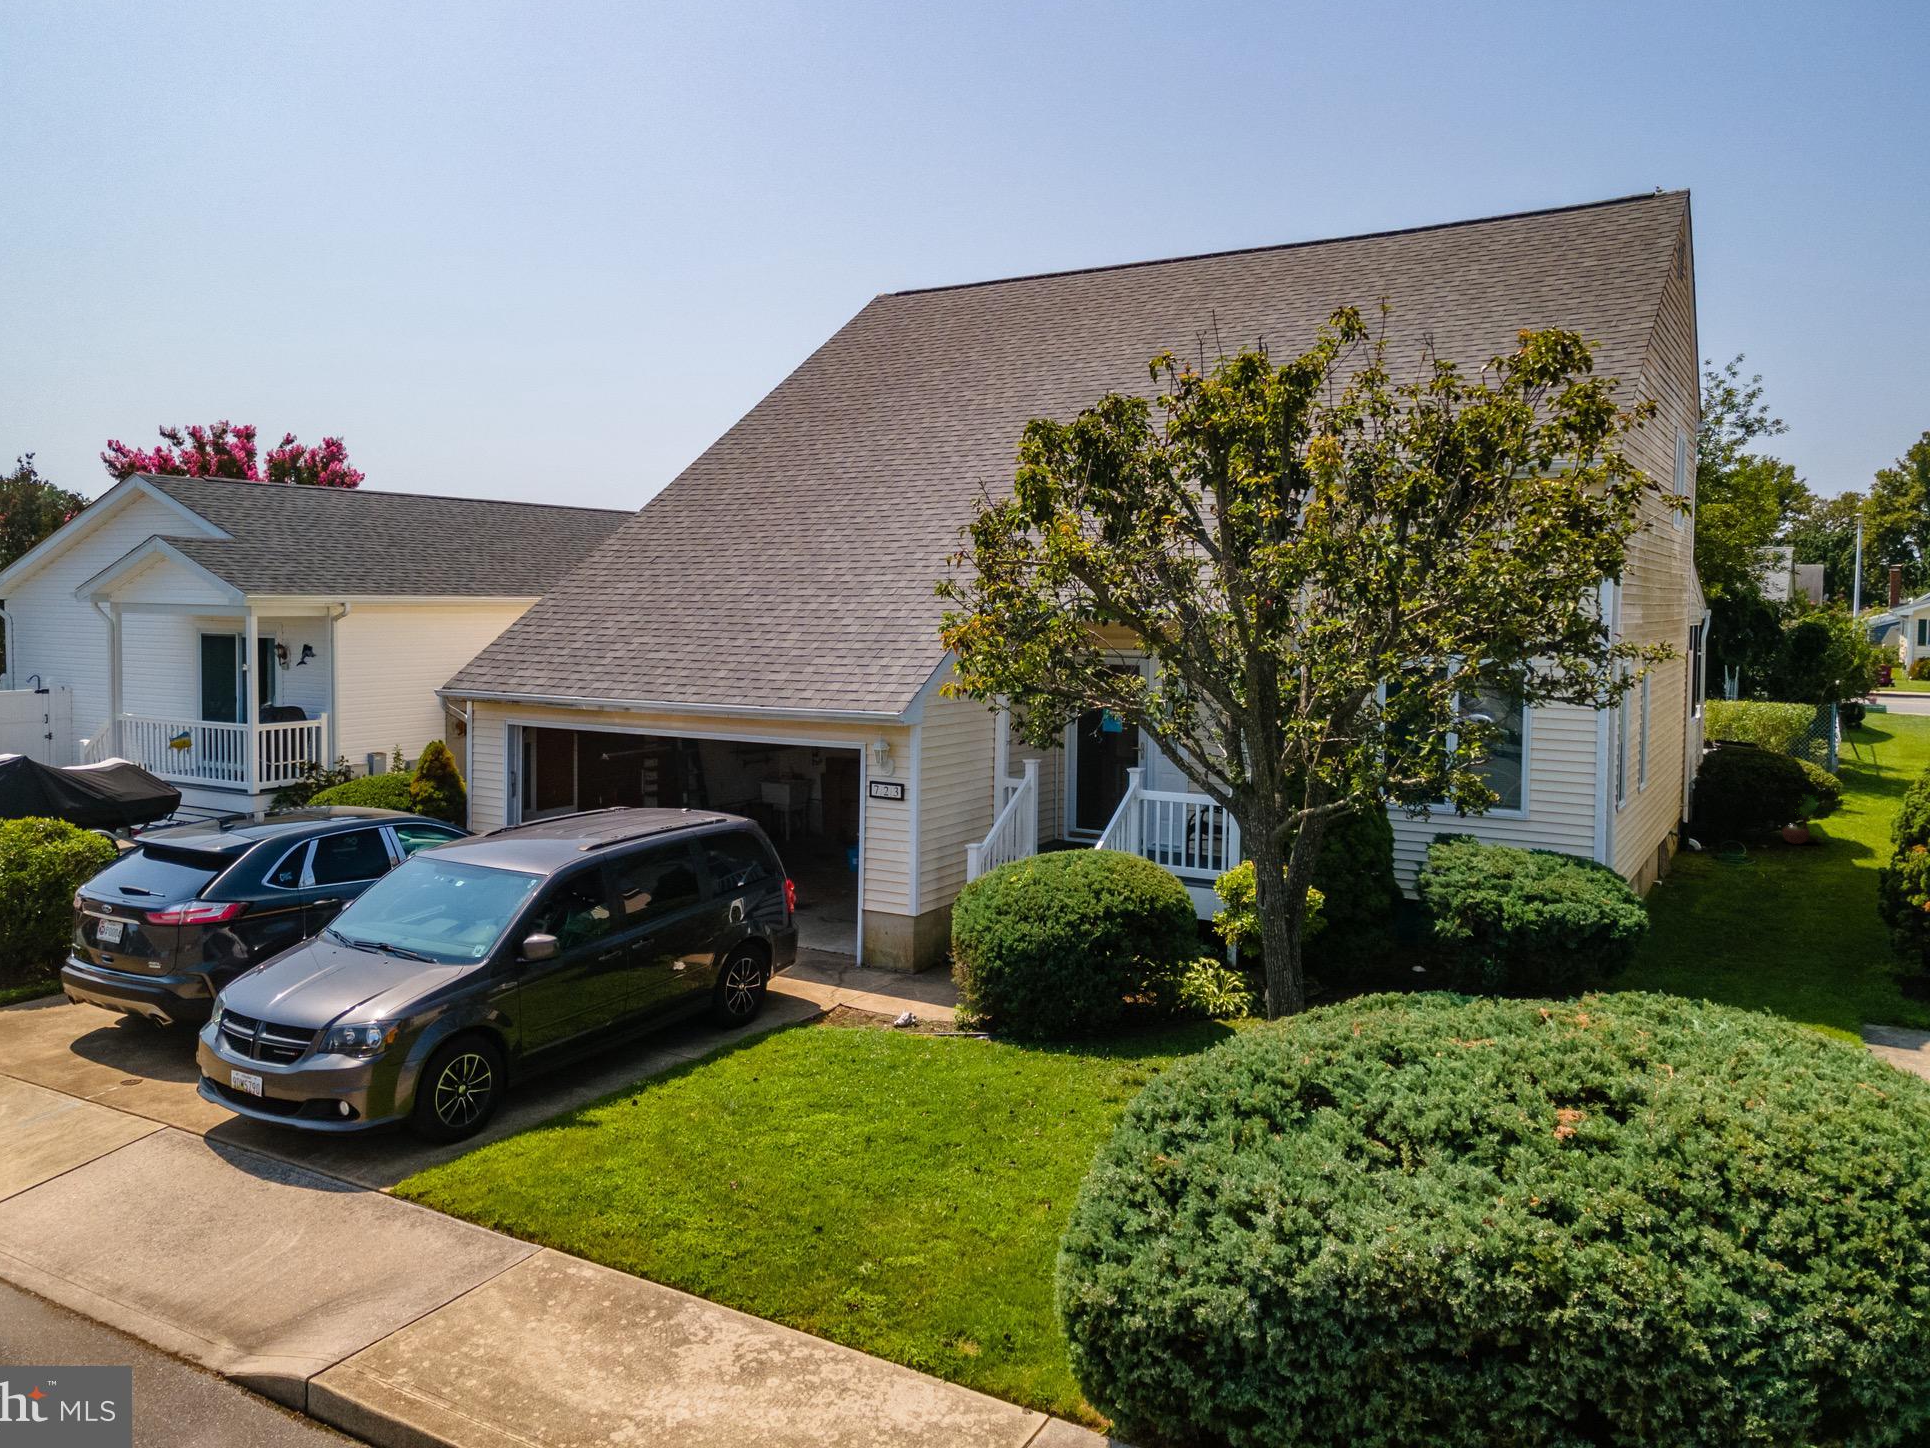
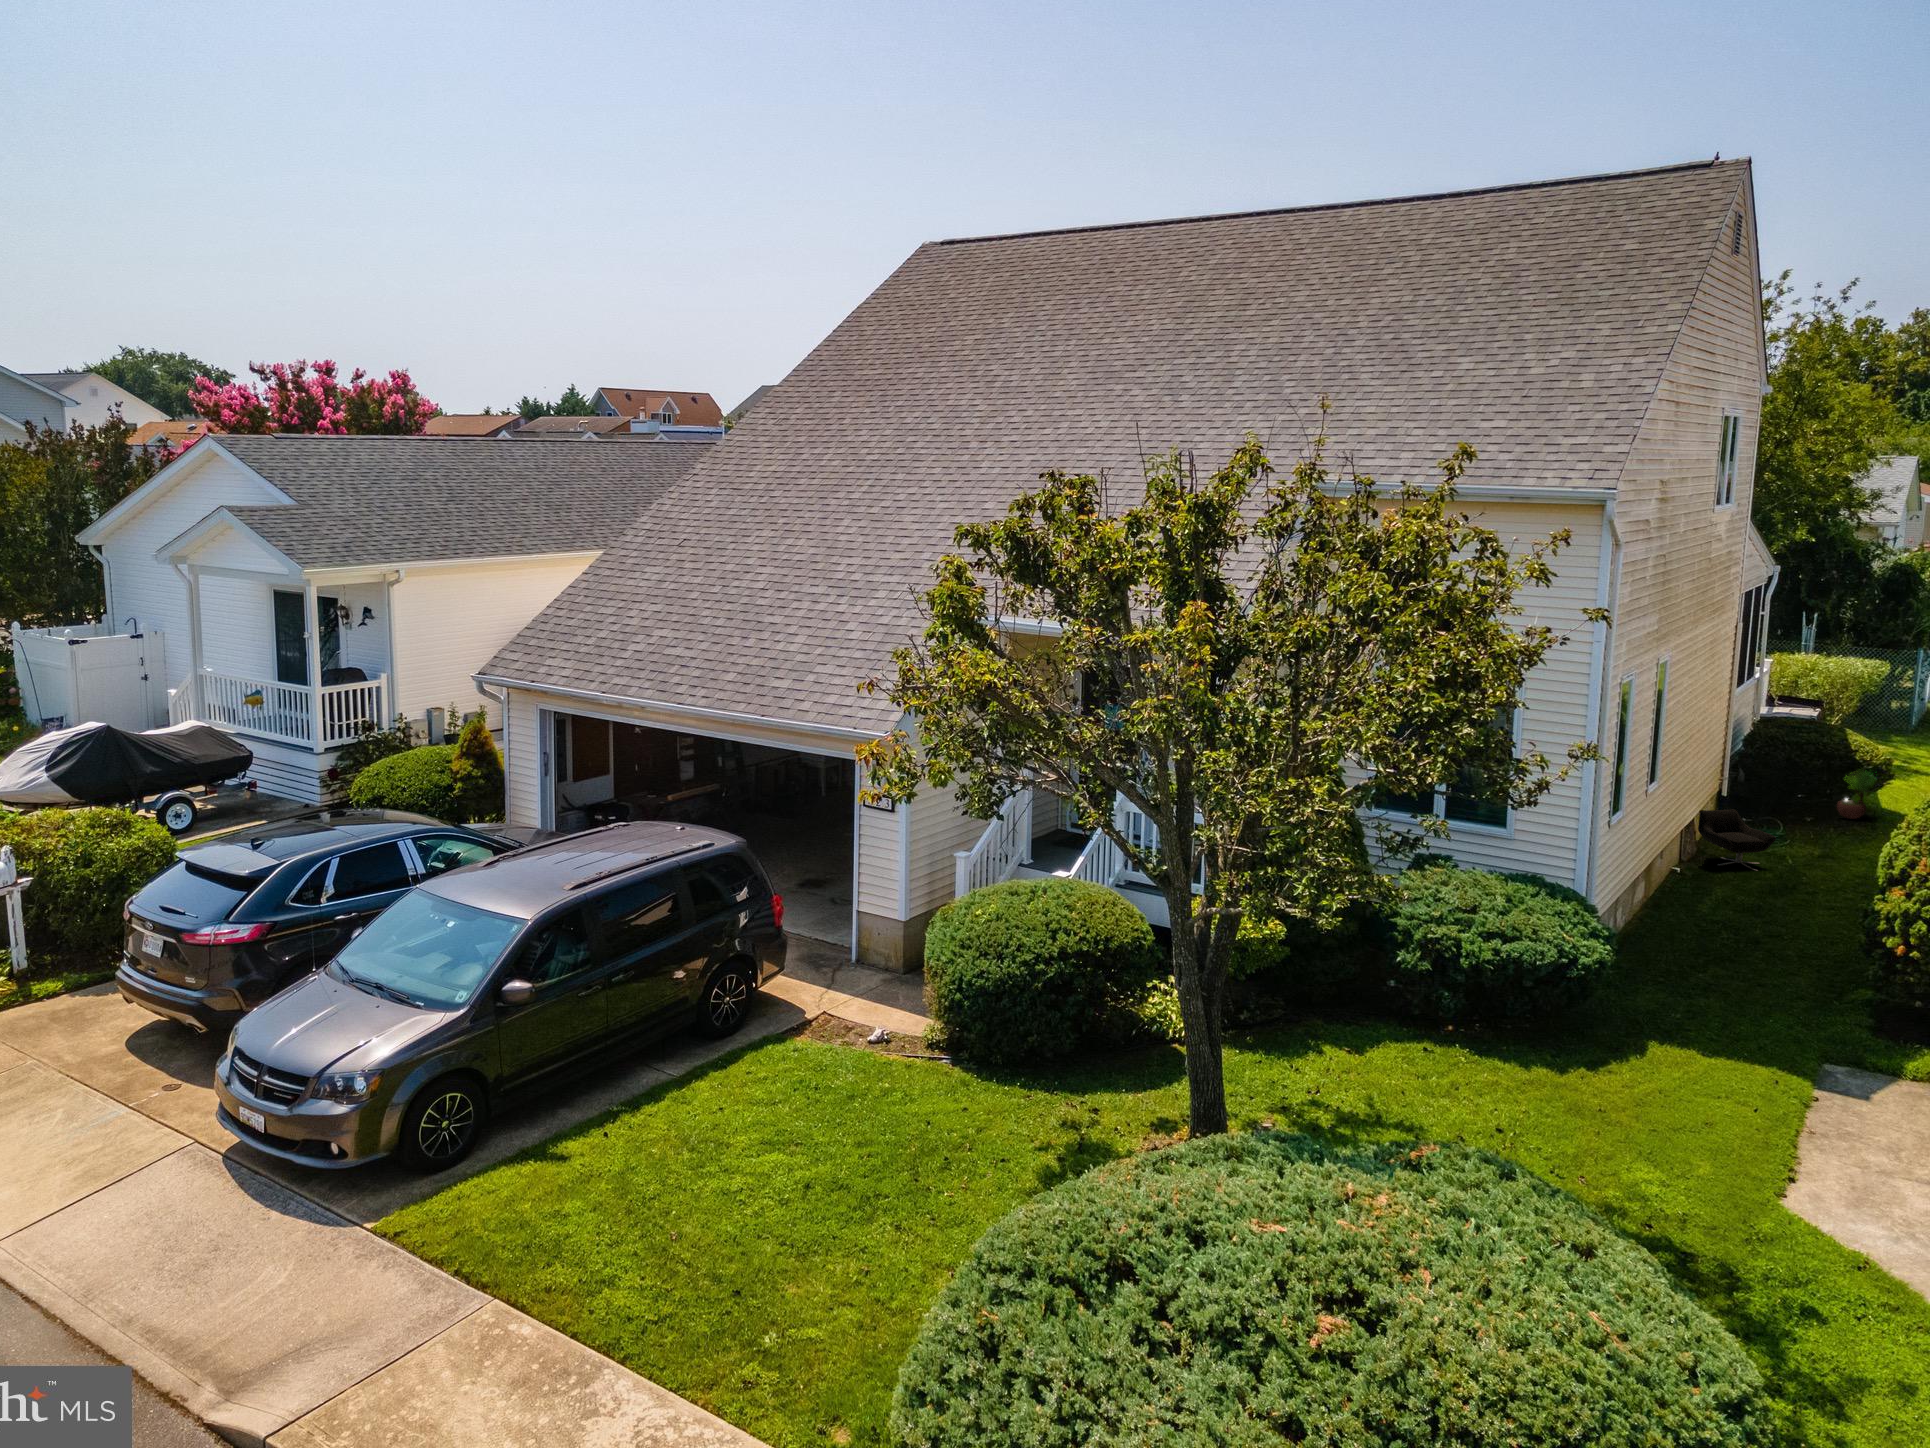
lounge chair: none [1666,825,1742,882] -> present [1698,809,1776,871]

